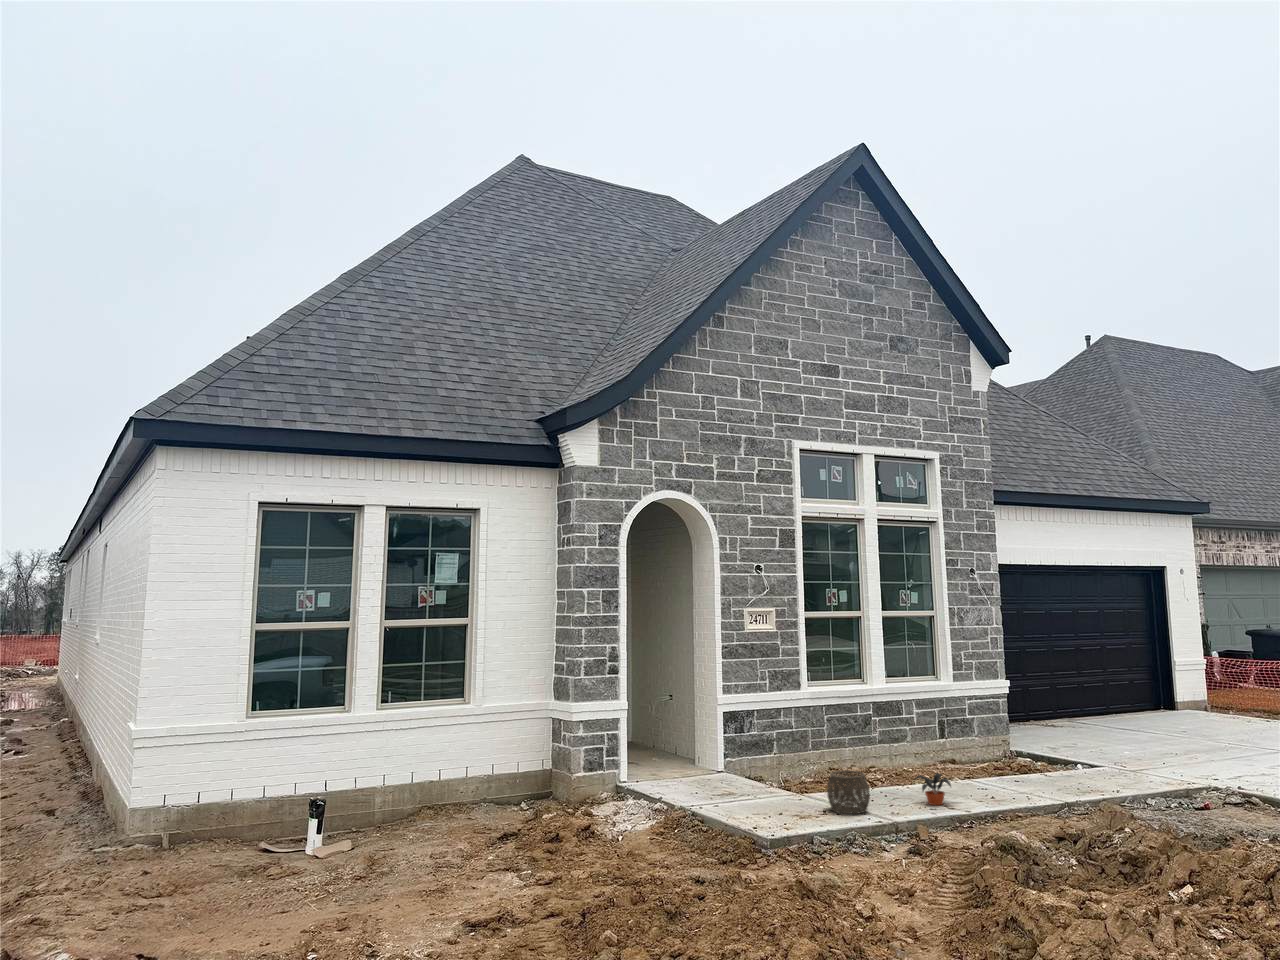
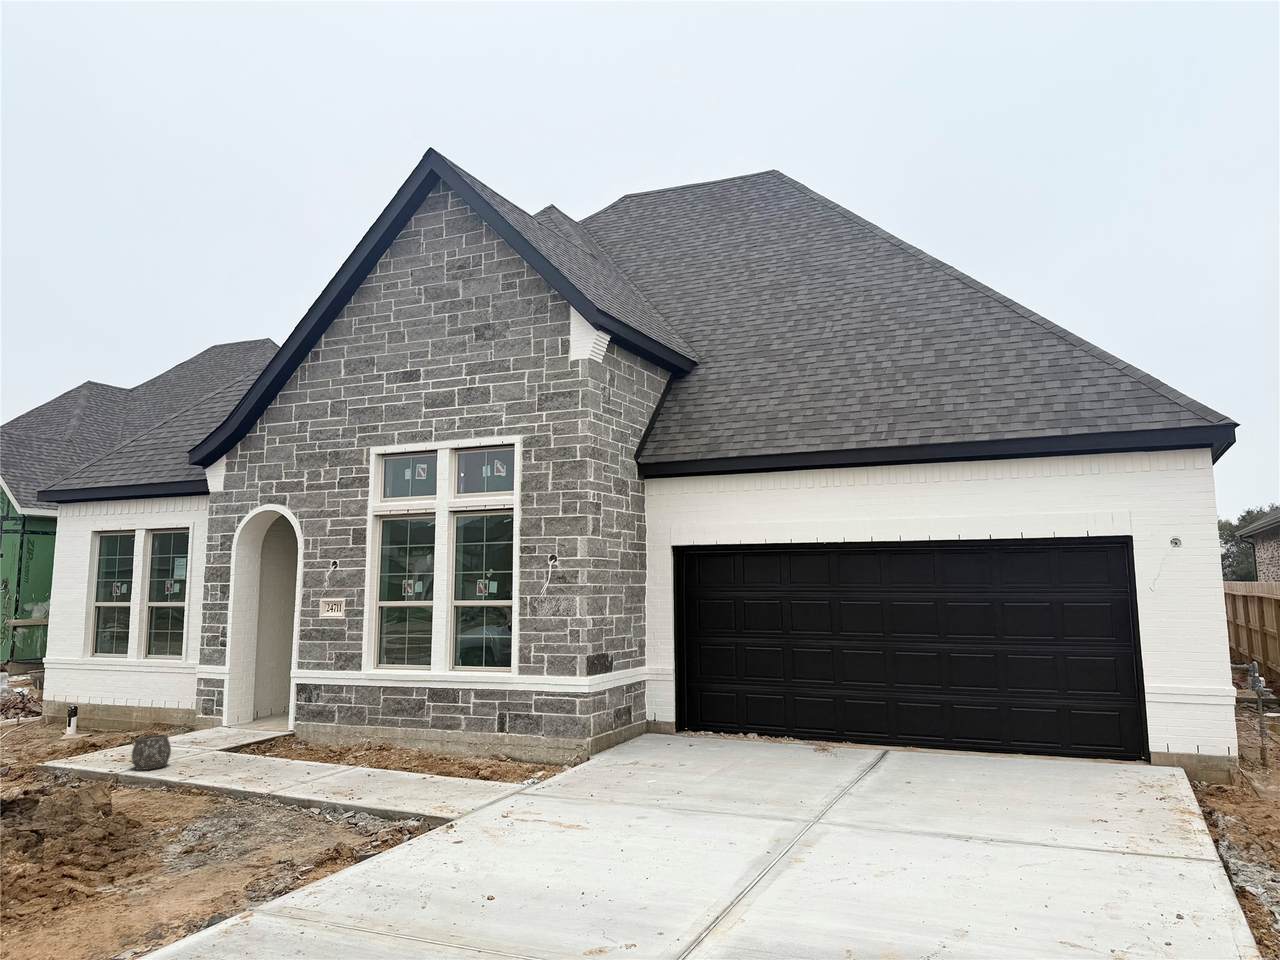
potted plant: present [915,773,951,805] -> none [189,749,228,777]

